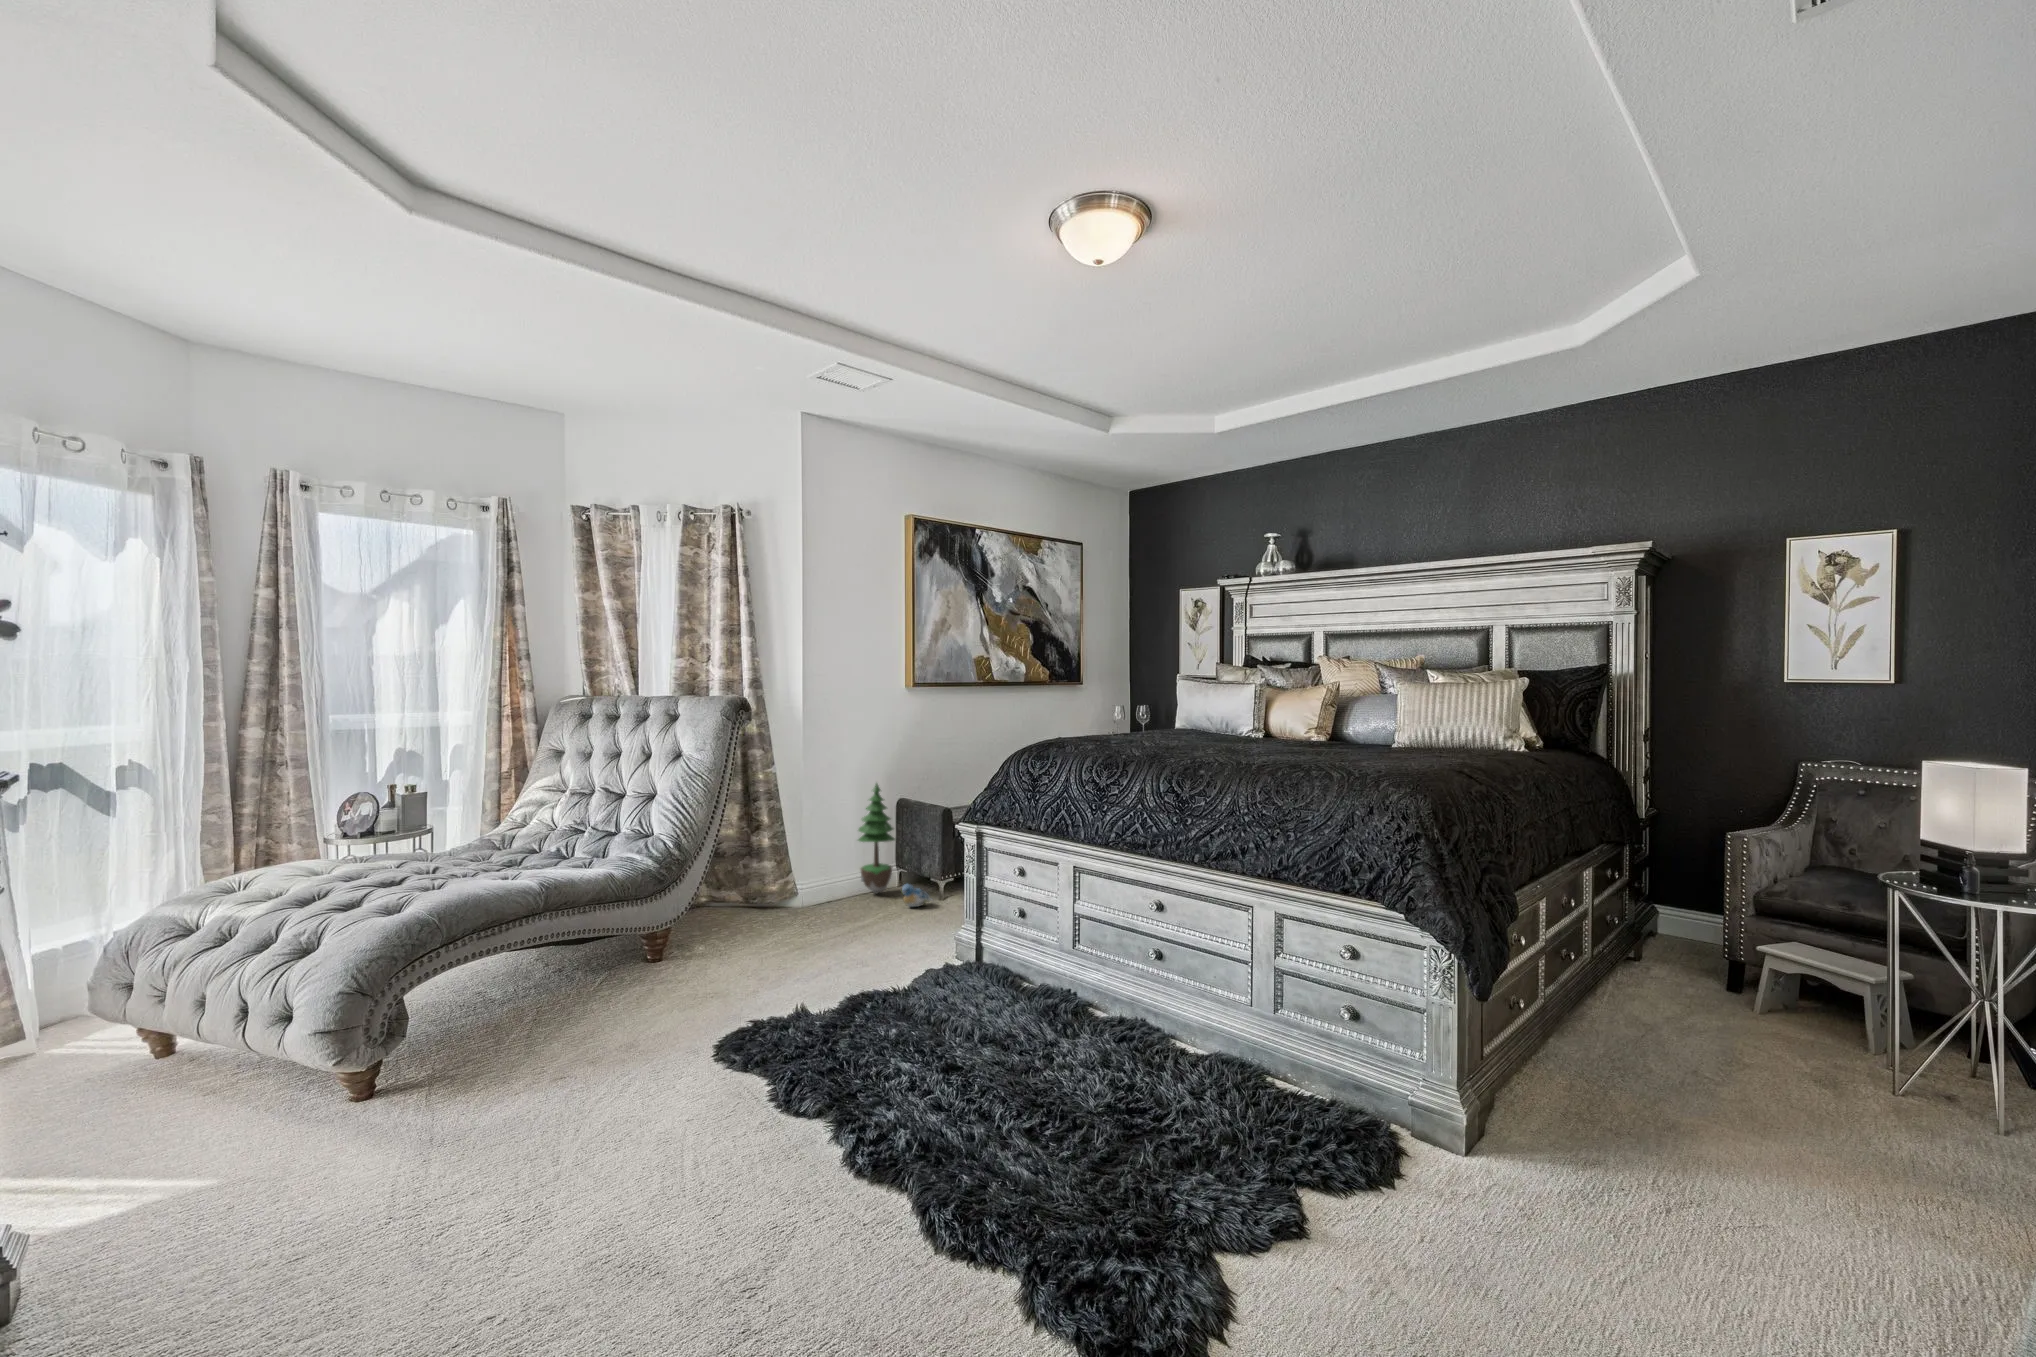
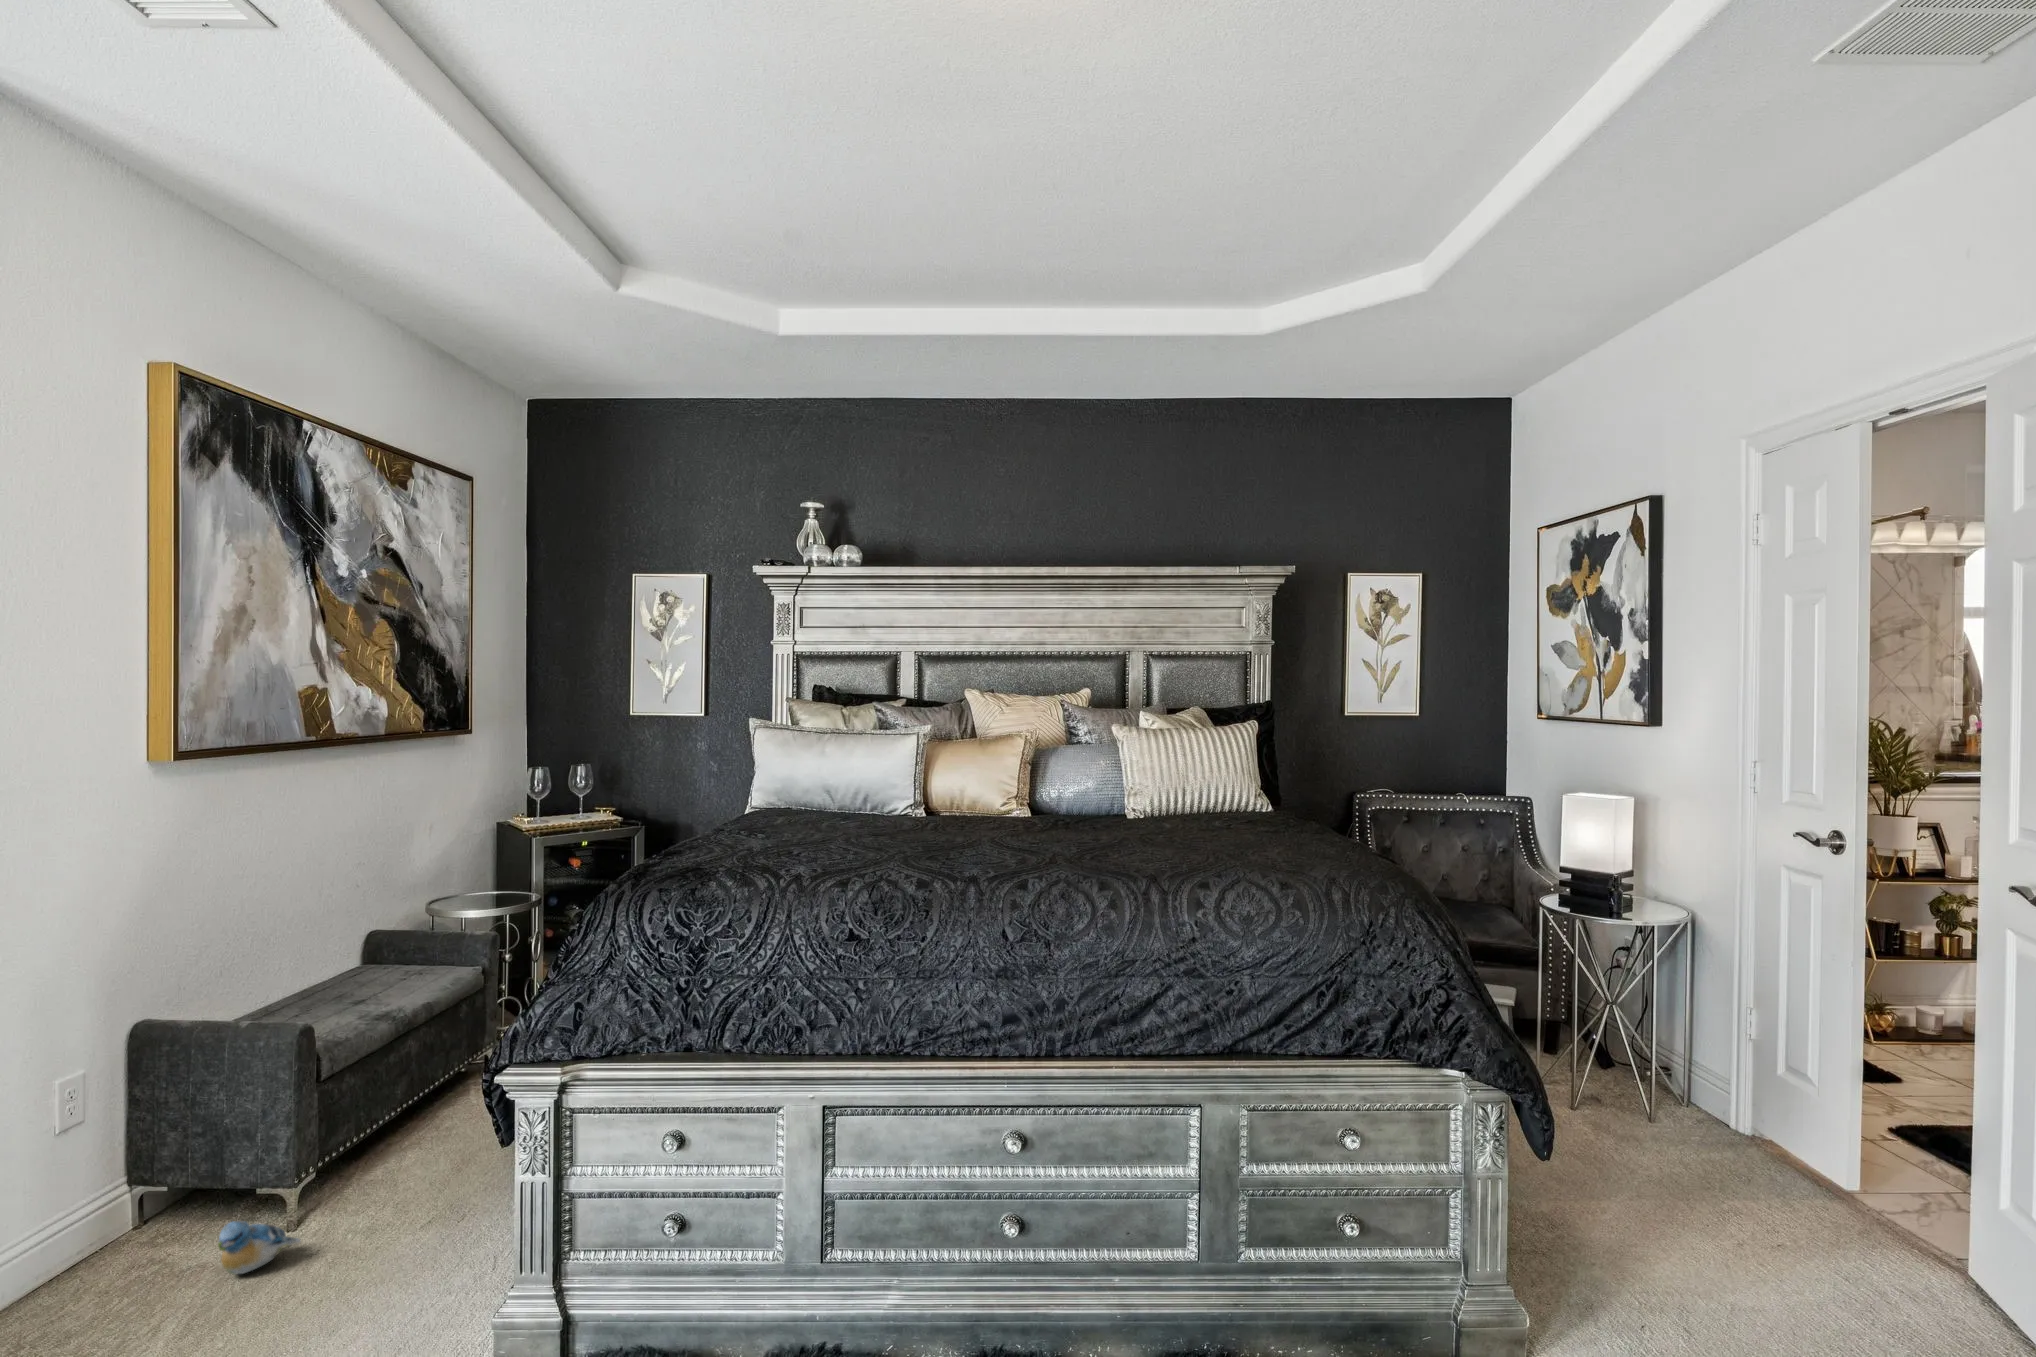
potted tree: present [858,783,895,894] -> none [37,992,162,1268]

